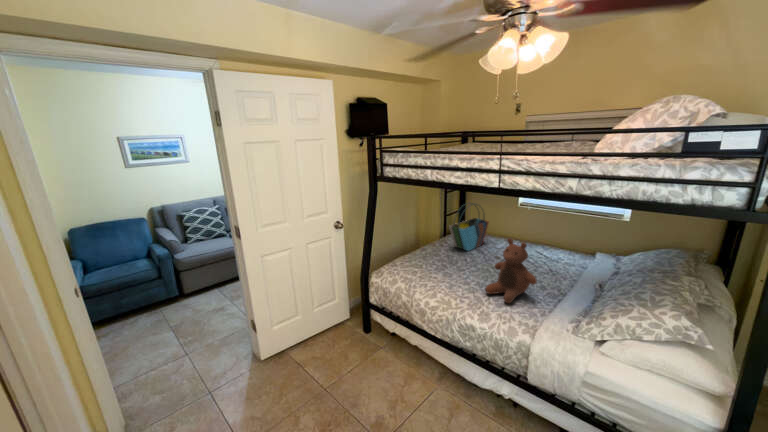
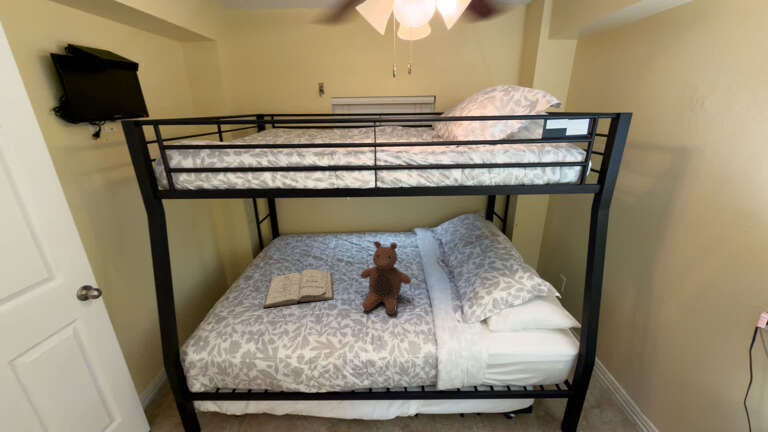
tote bag: present [449,203,489,251] -> none [277,202,318,261]
book: none [421,254,482,280] -> present [264,269,334,308]

